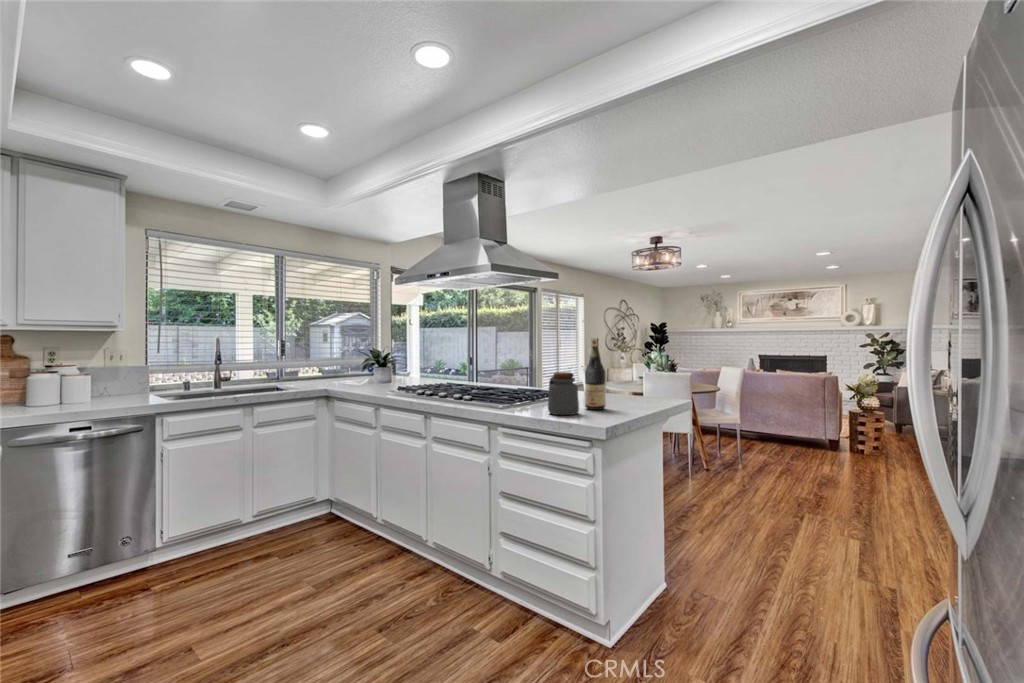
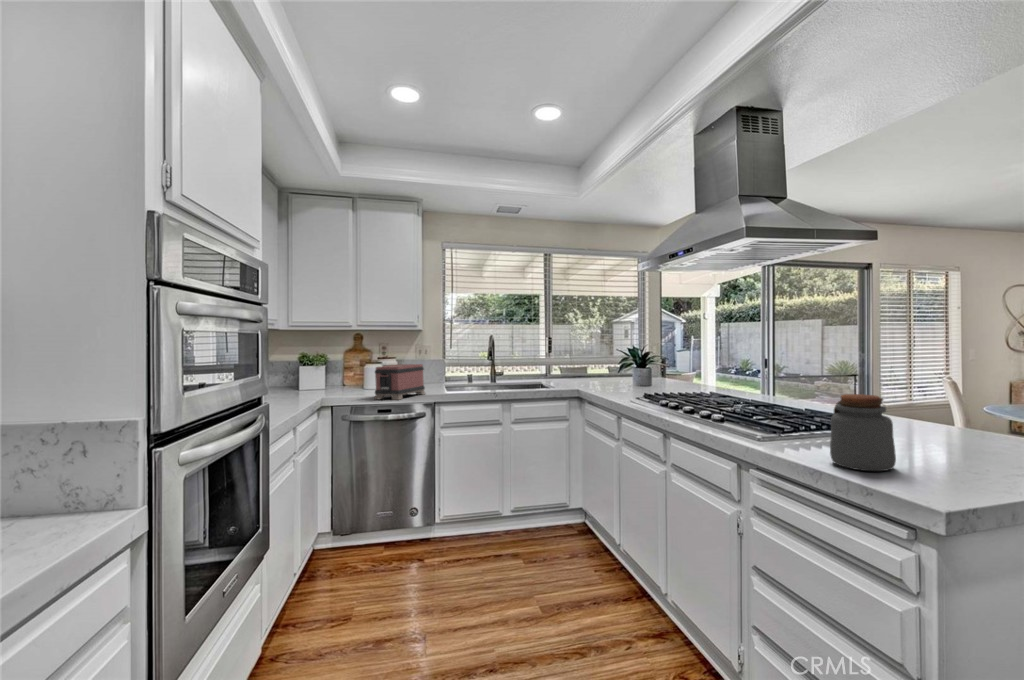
wine bottle: present [585,338,606,410] -> none [917,334,969,467]
toaster: none [63,365,139,409] -> present [375,364,425,400]

